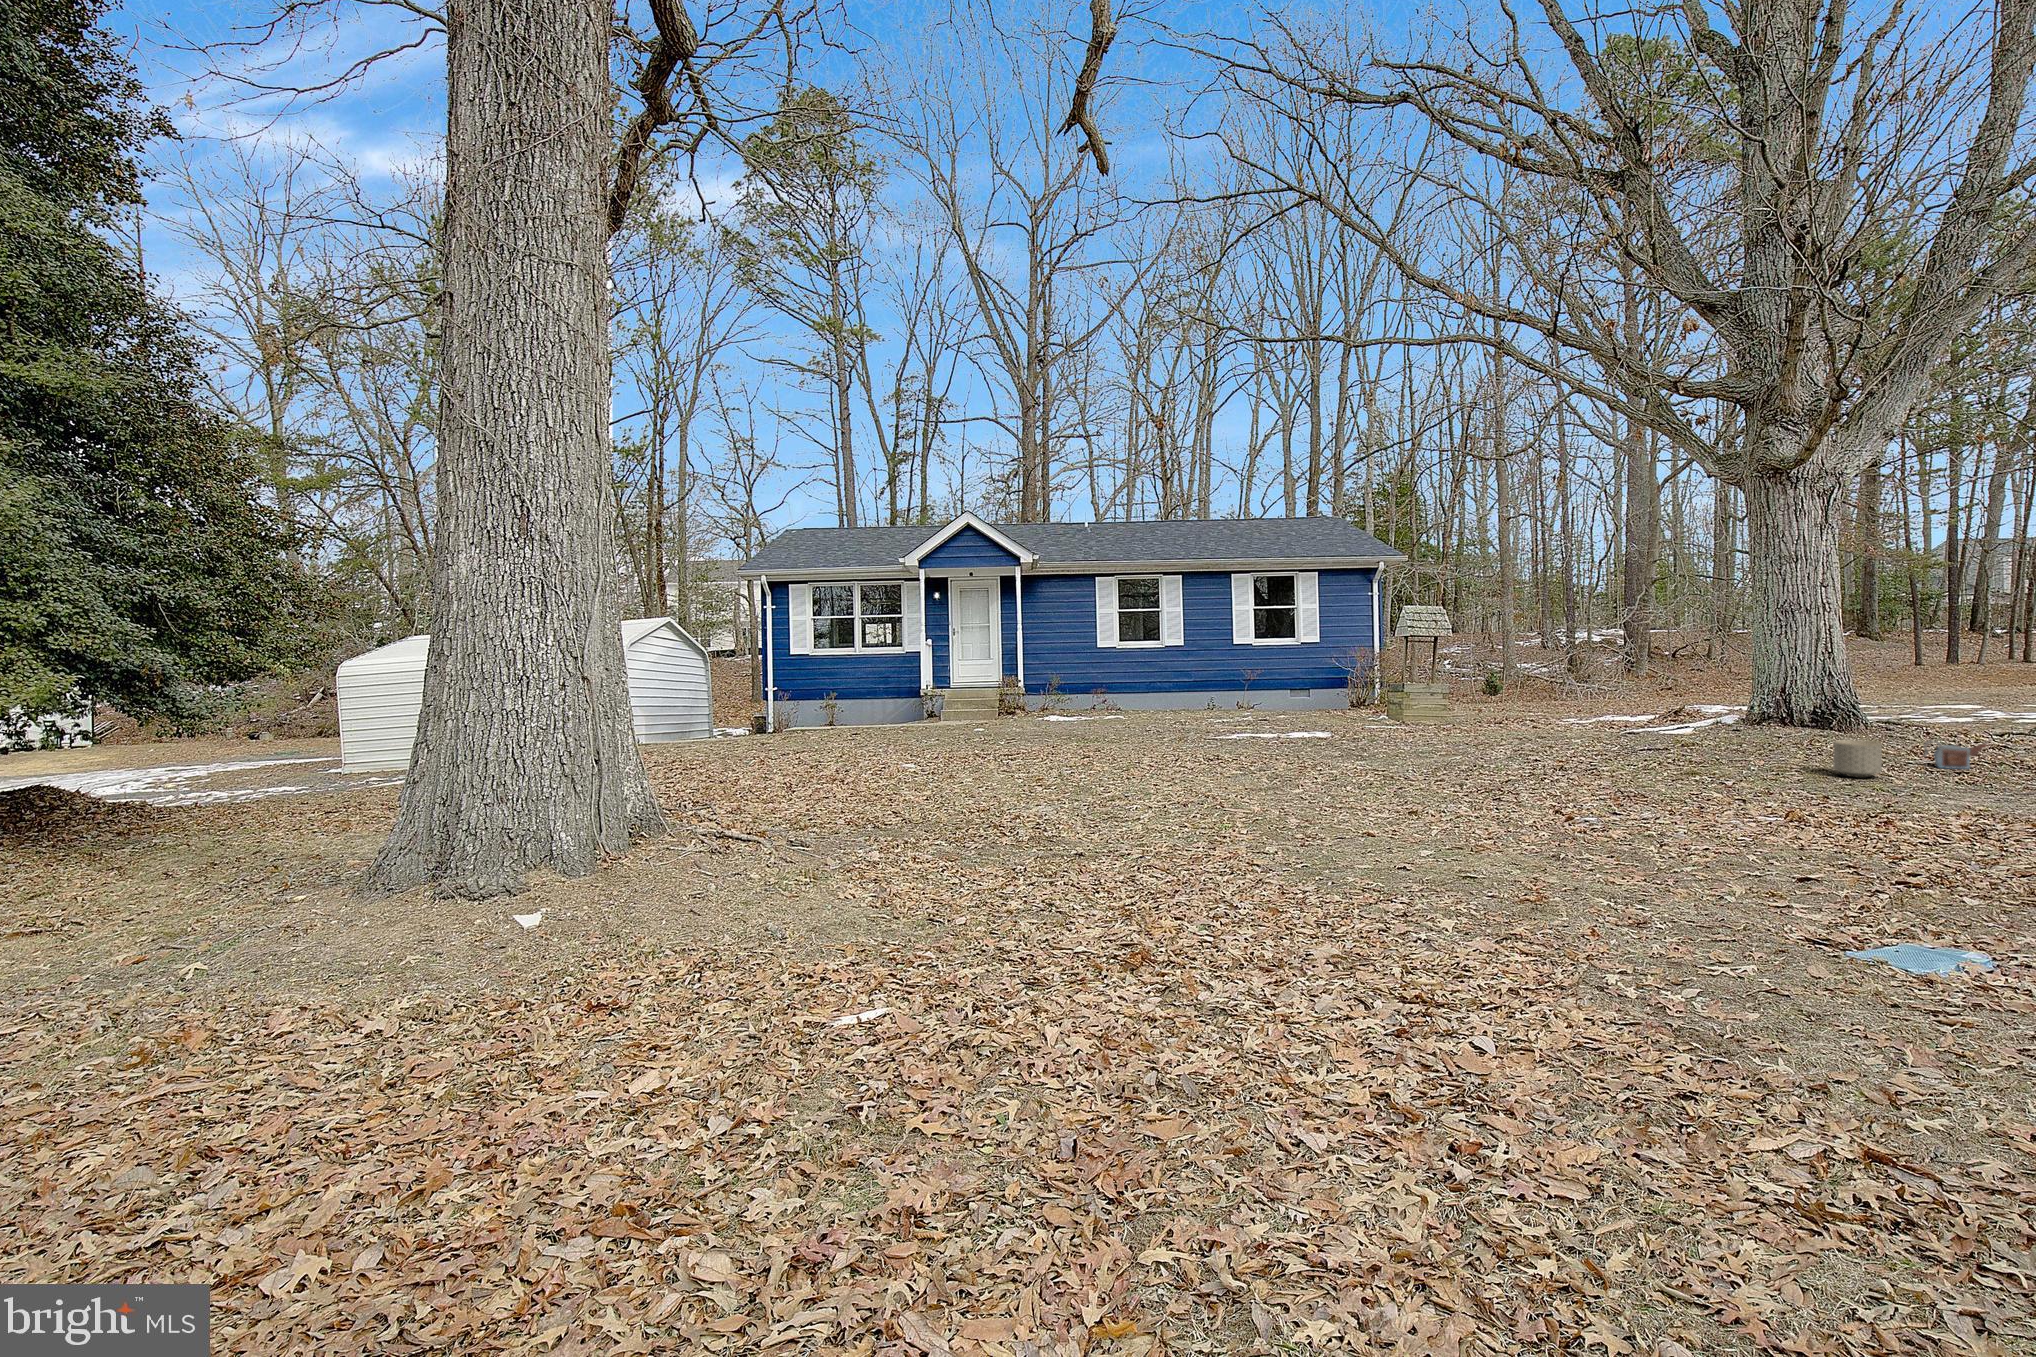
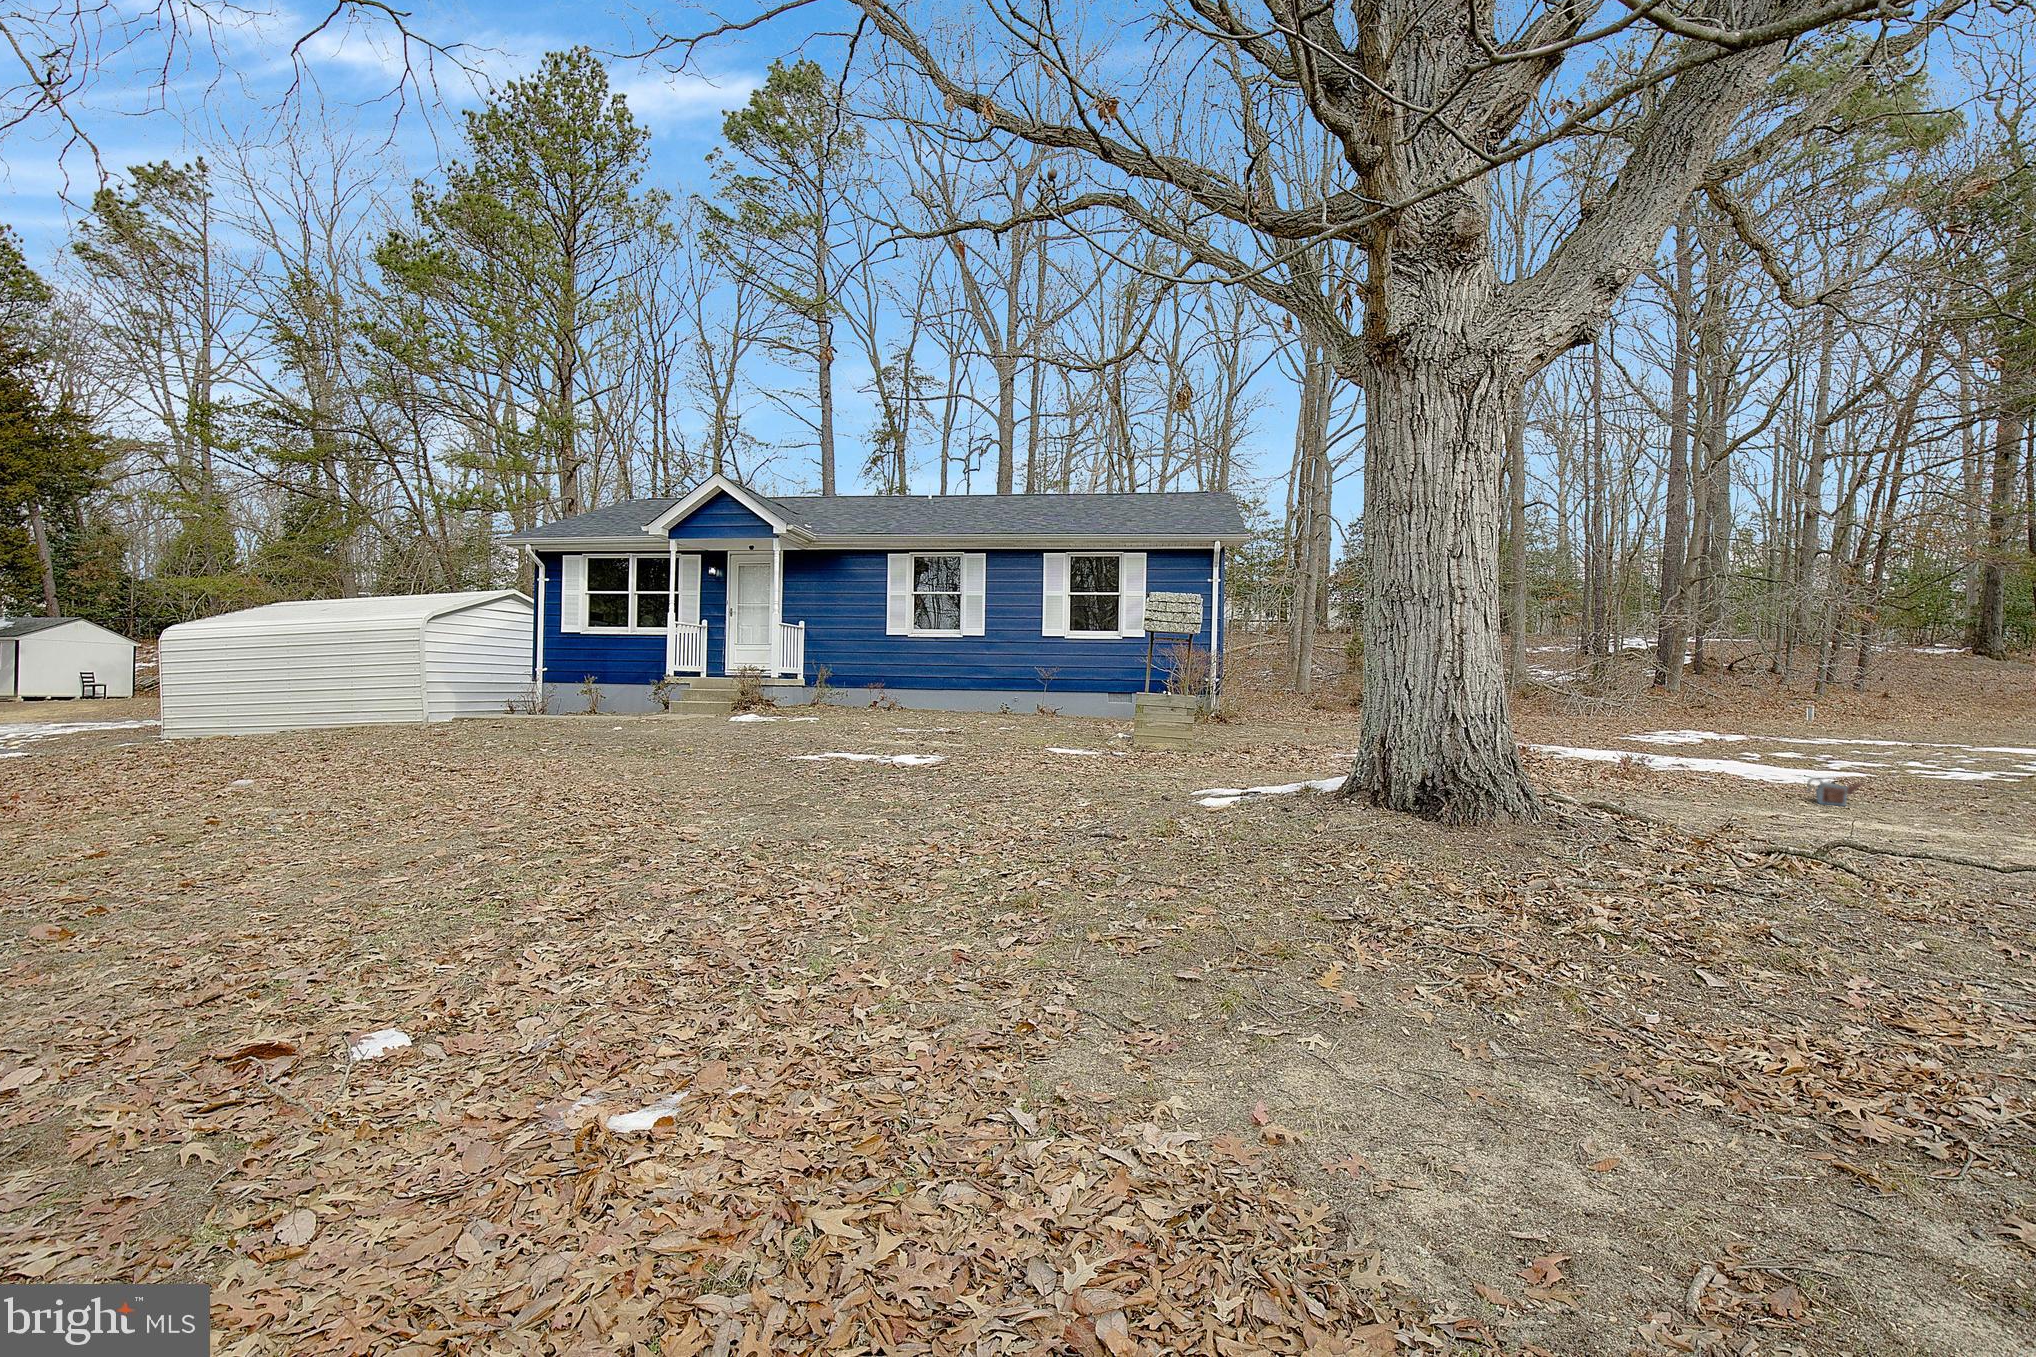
planter: present [1833,740,1882,778] -> none [1726,775,1770,811]

